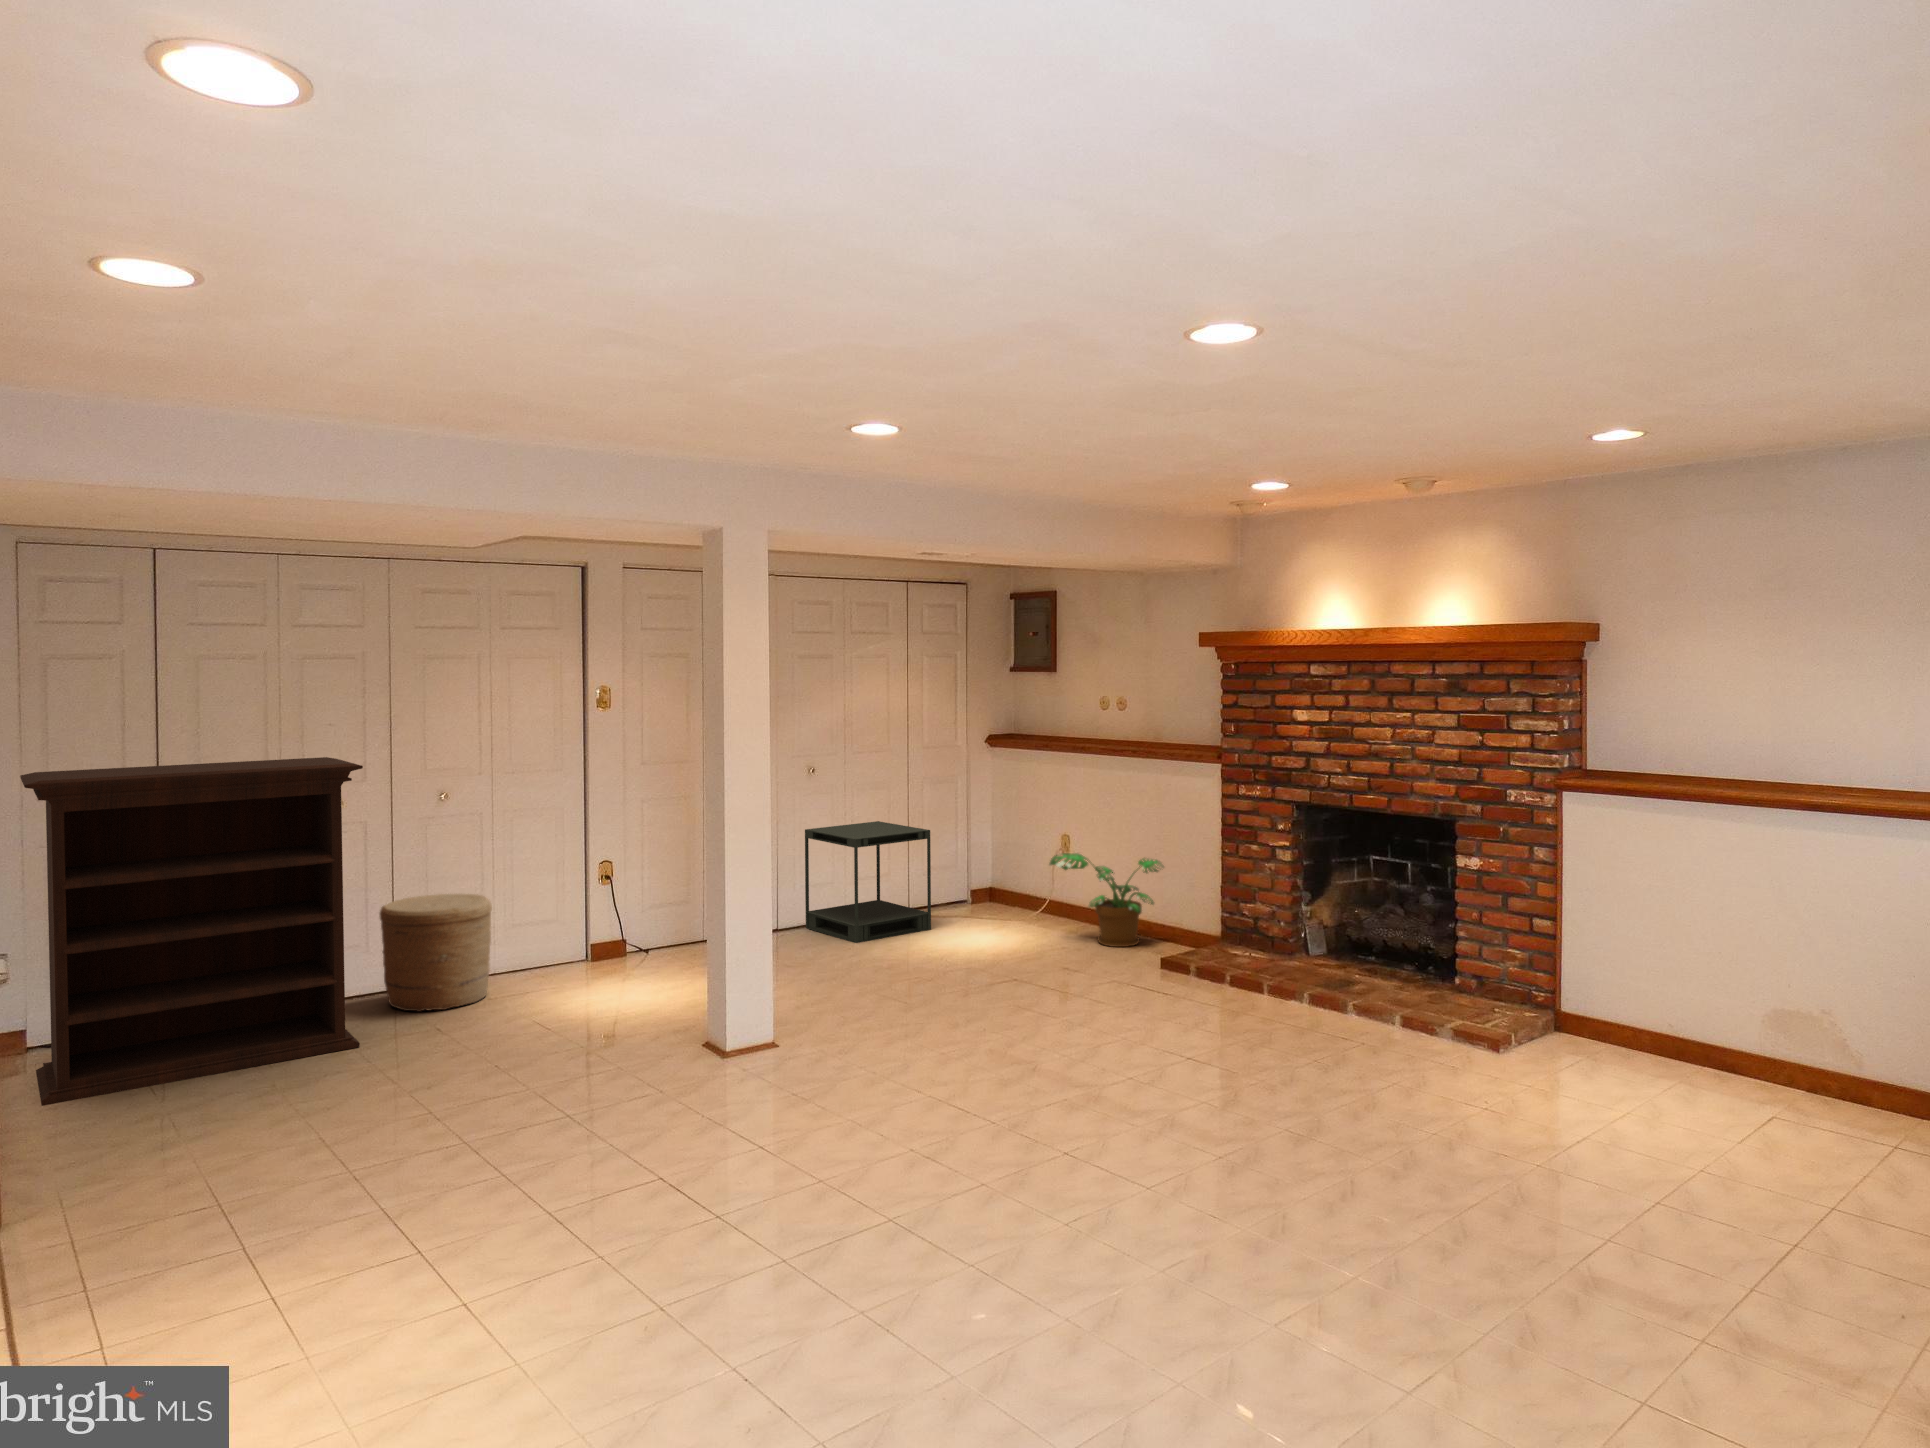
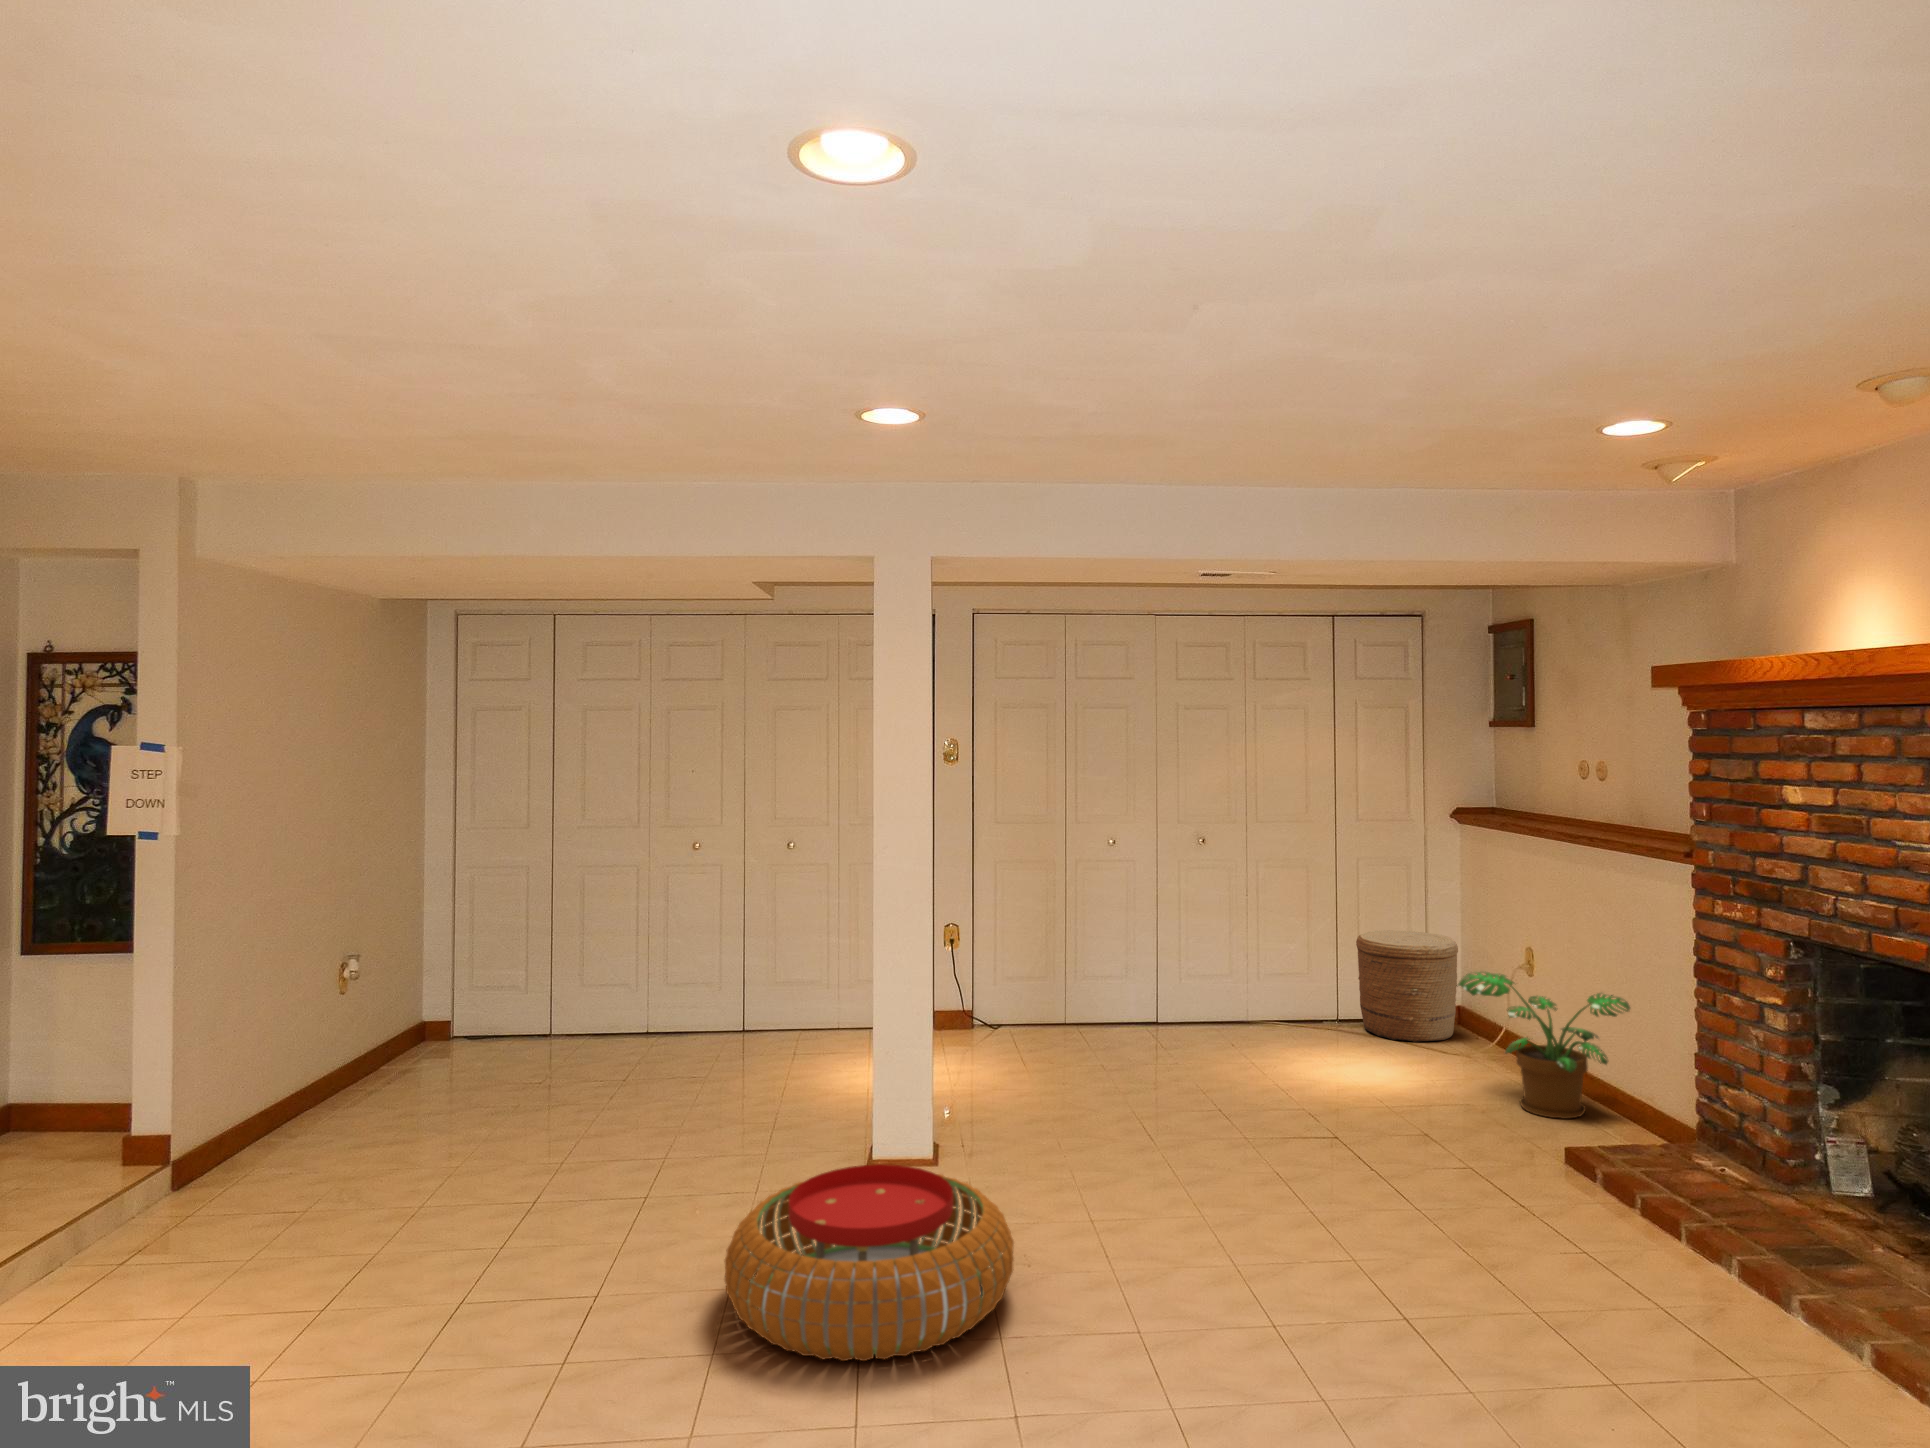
bookshelf: present [20,757,363,1106] -> none [386,797,671,1080]
side table: present [805,821,931,943] -> none [1193,905,1329,1050]
woven basket: present [380,894,492,1012] -> present [1356,930,1458,1042]
pouf: none [766,1028,988,1161] -> present [724,1164,1014,1361]

